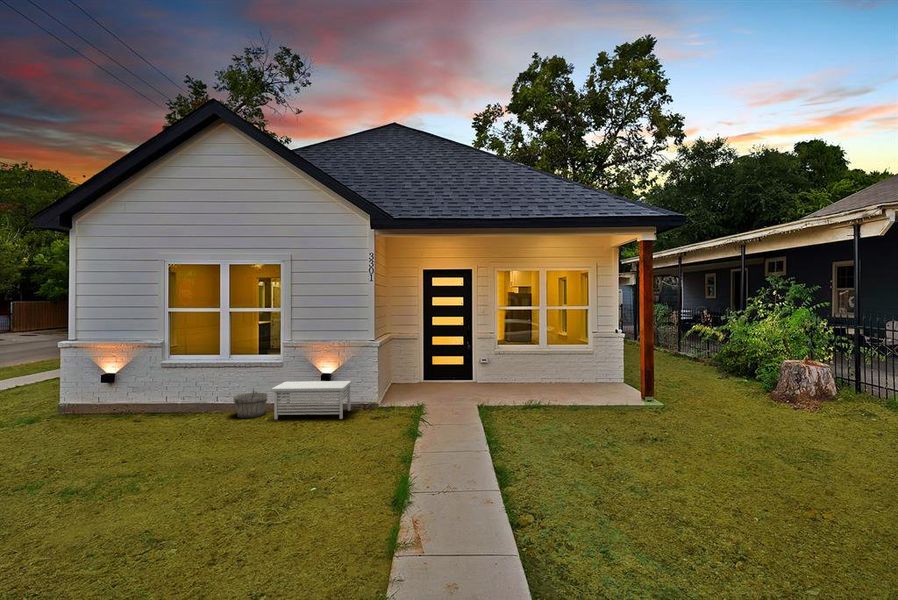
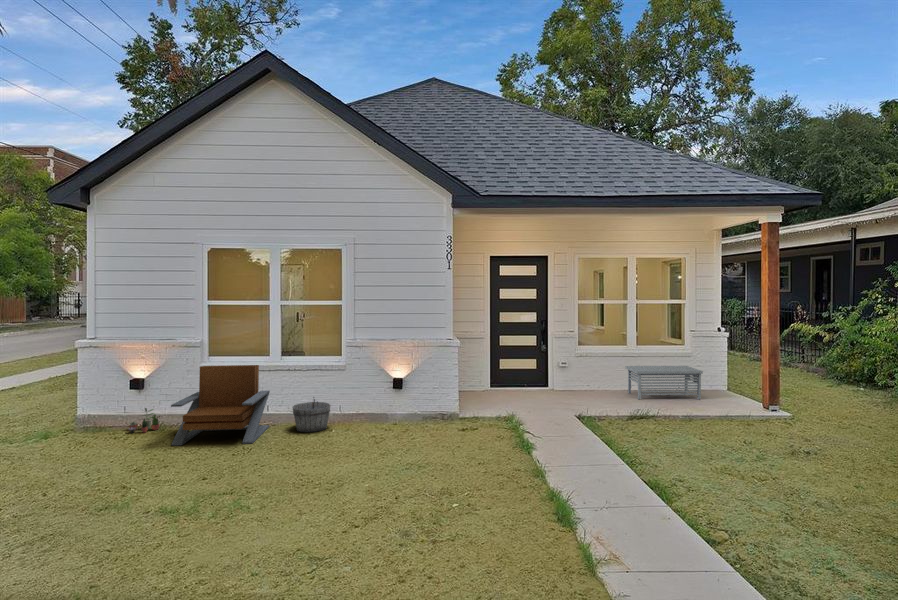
lounge chair: none [124,362,218,429] -> present [171,365,270,446]
storage bench: present [271,381,351,419] -> present [625,366,703,400]
potted plant: none [97,397,126,418] -> present [128,408,160,433]

